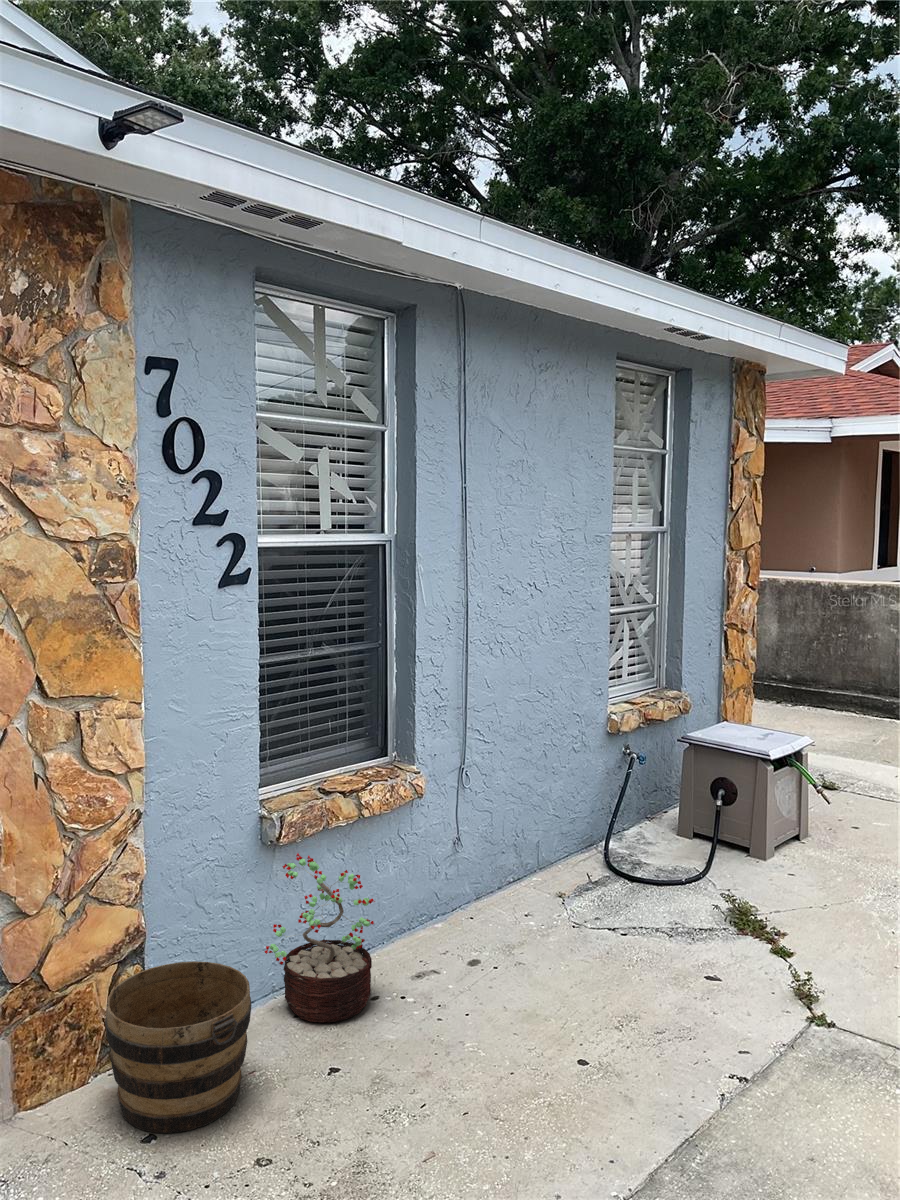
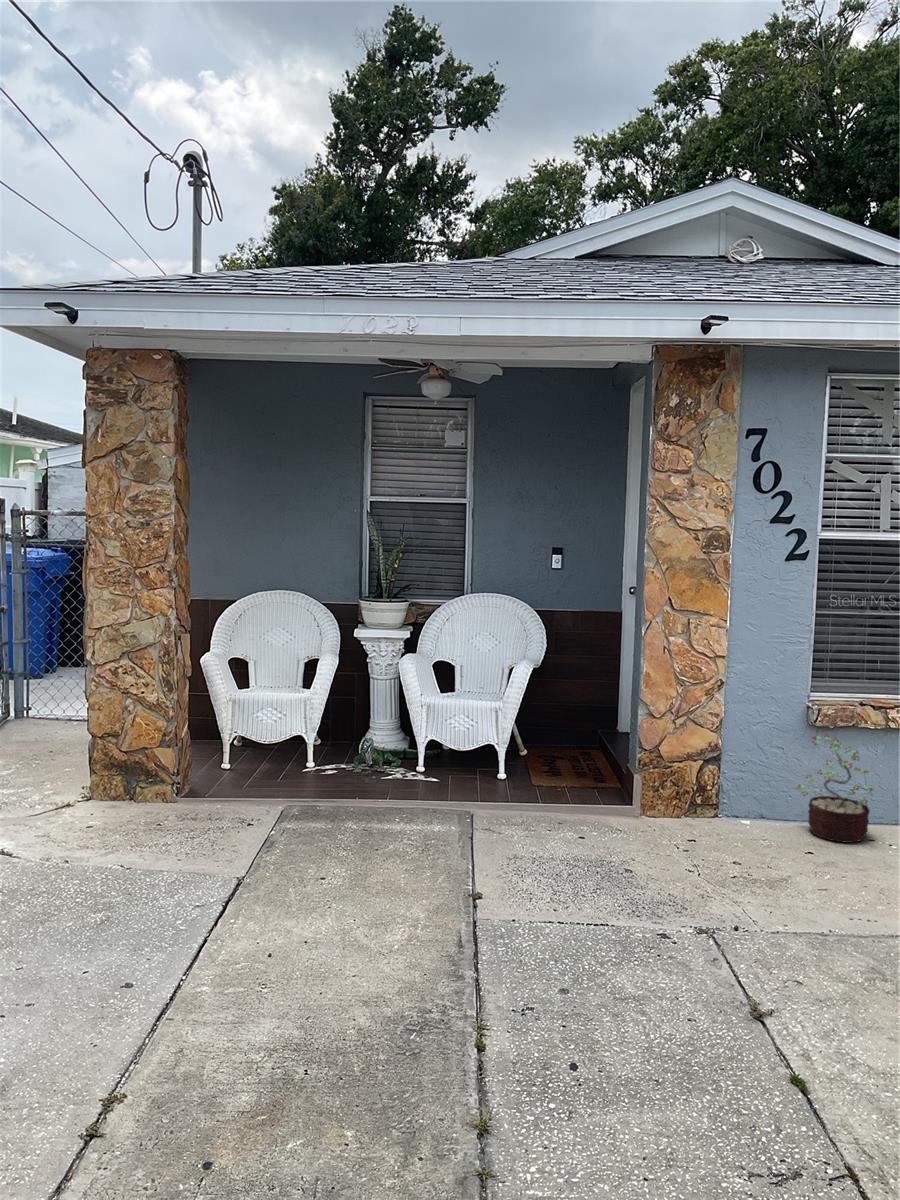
bucket: present [105,961,252,1133] -> none [682,767,762,847]

